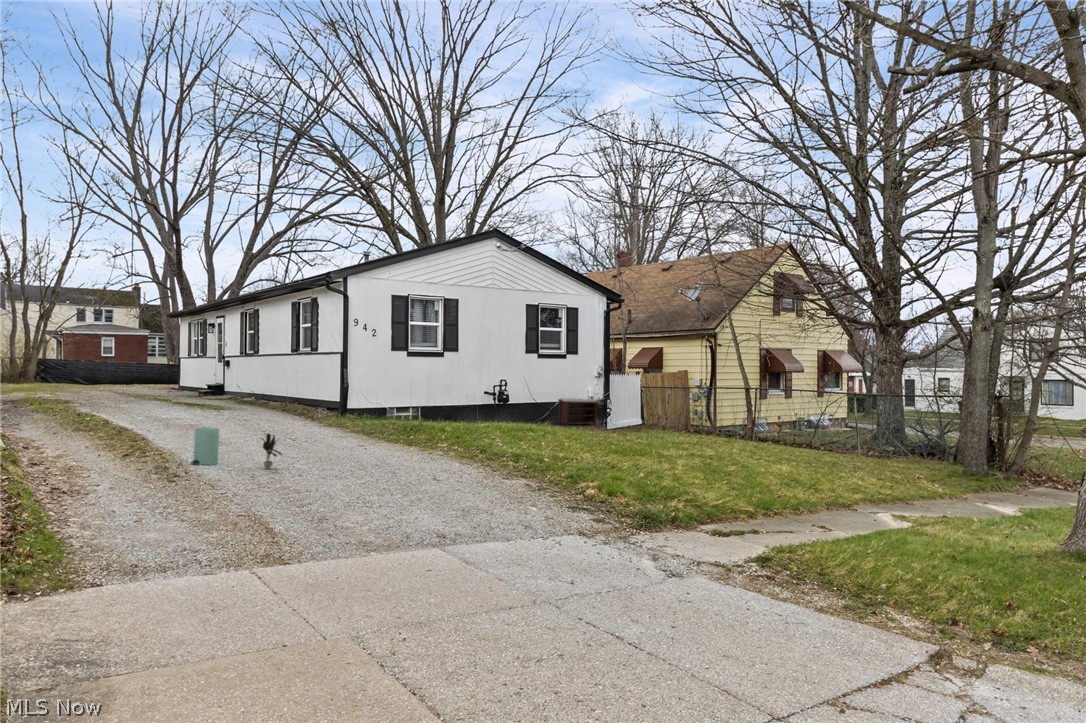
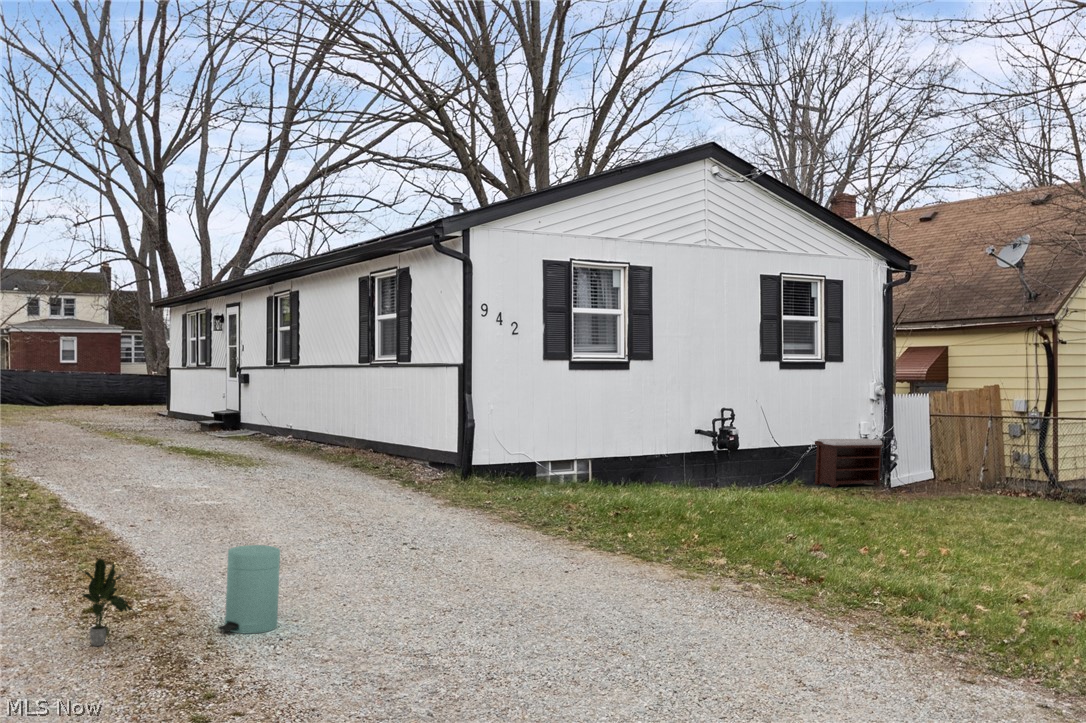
potted plant: present [262,433,282,469] -> present [80,559,132,646]

